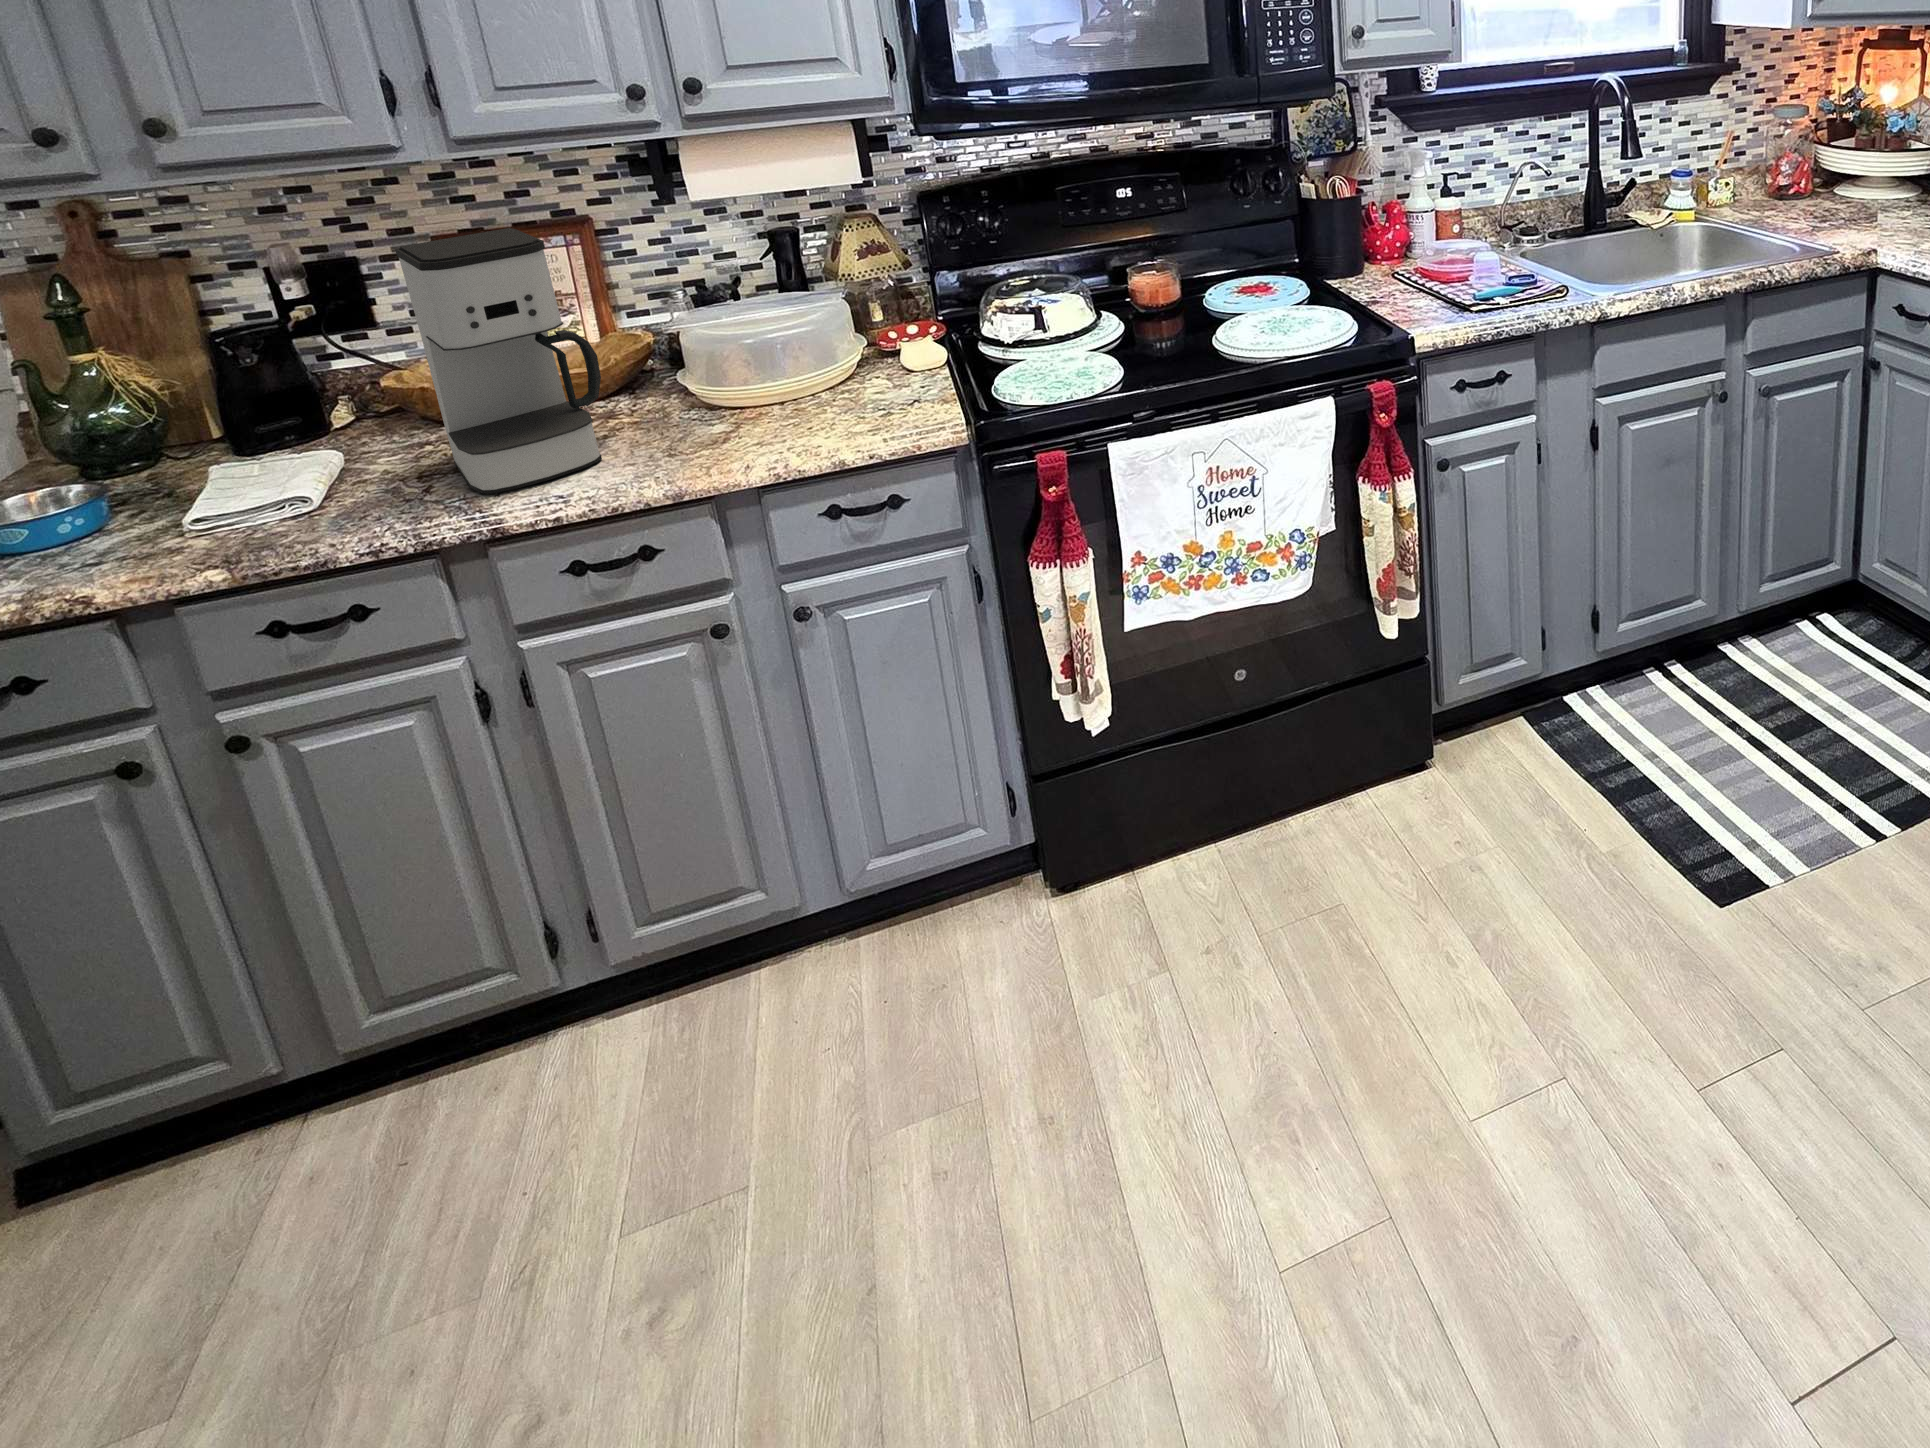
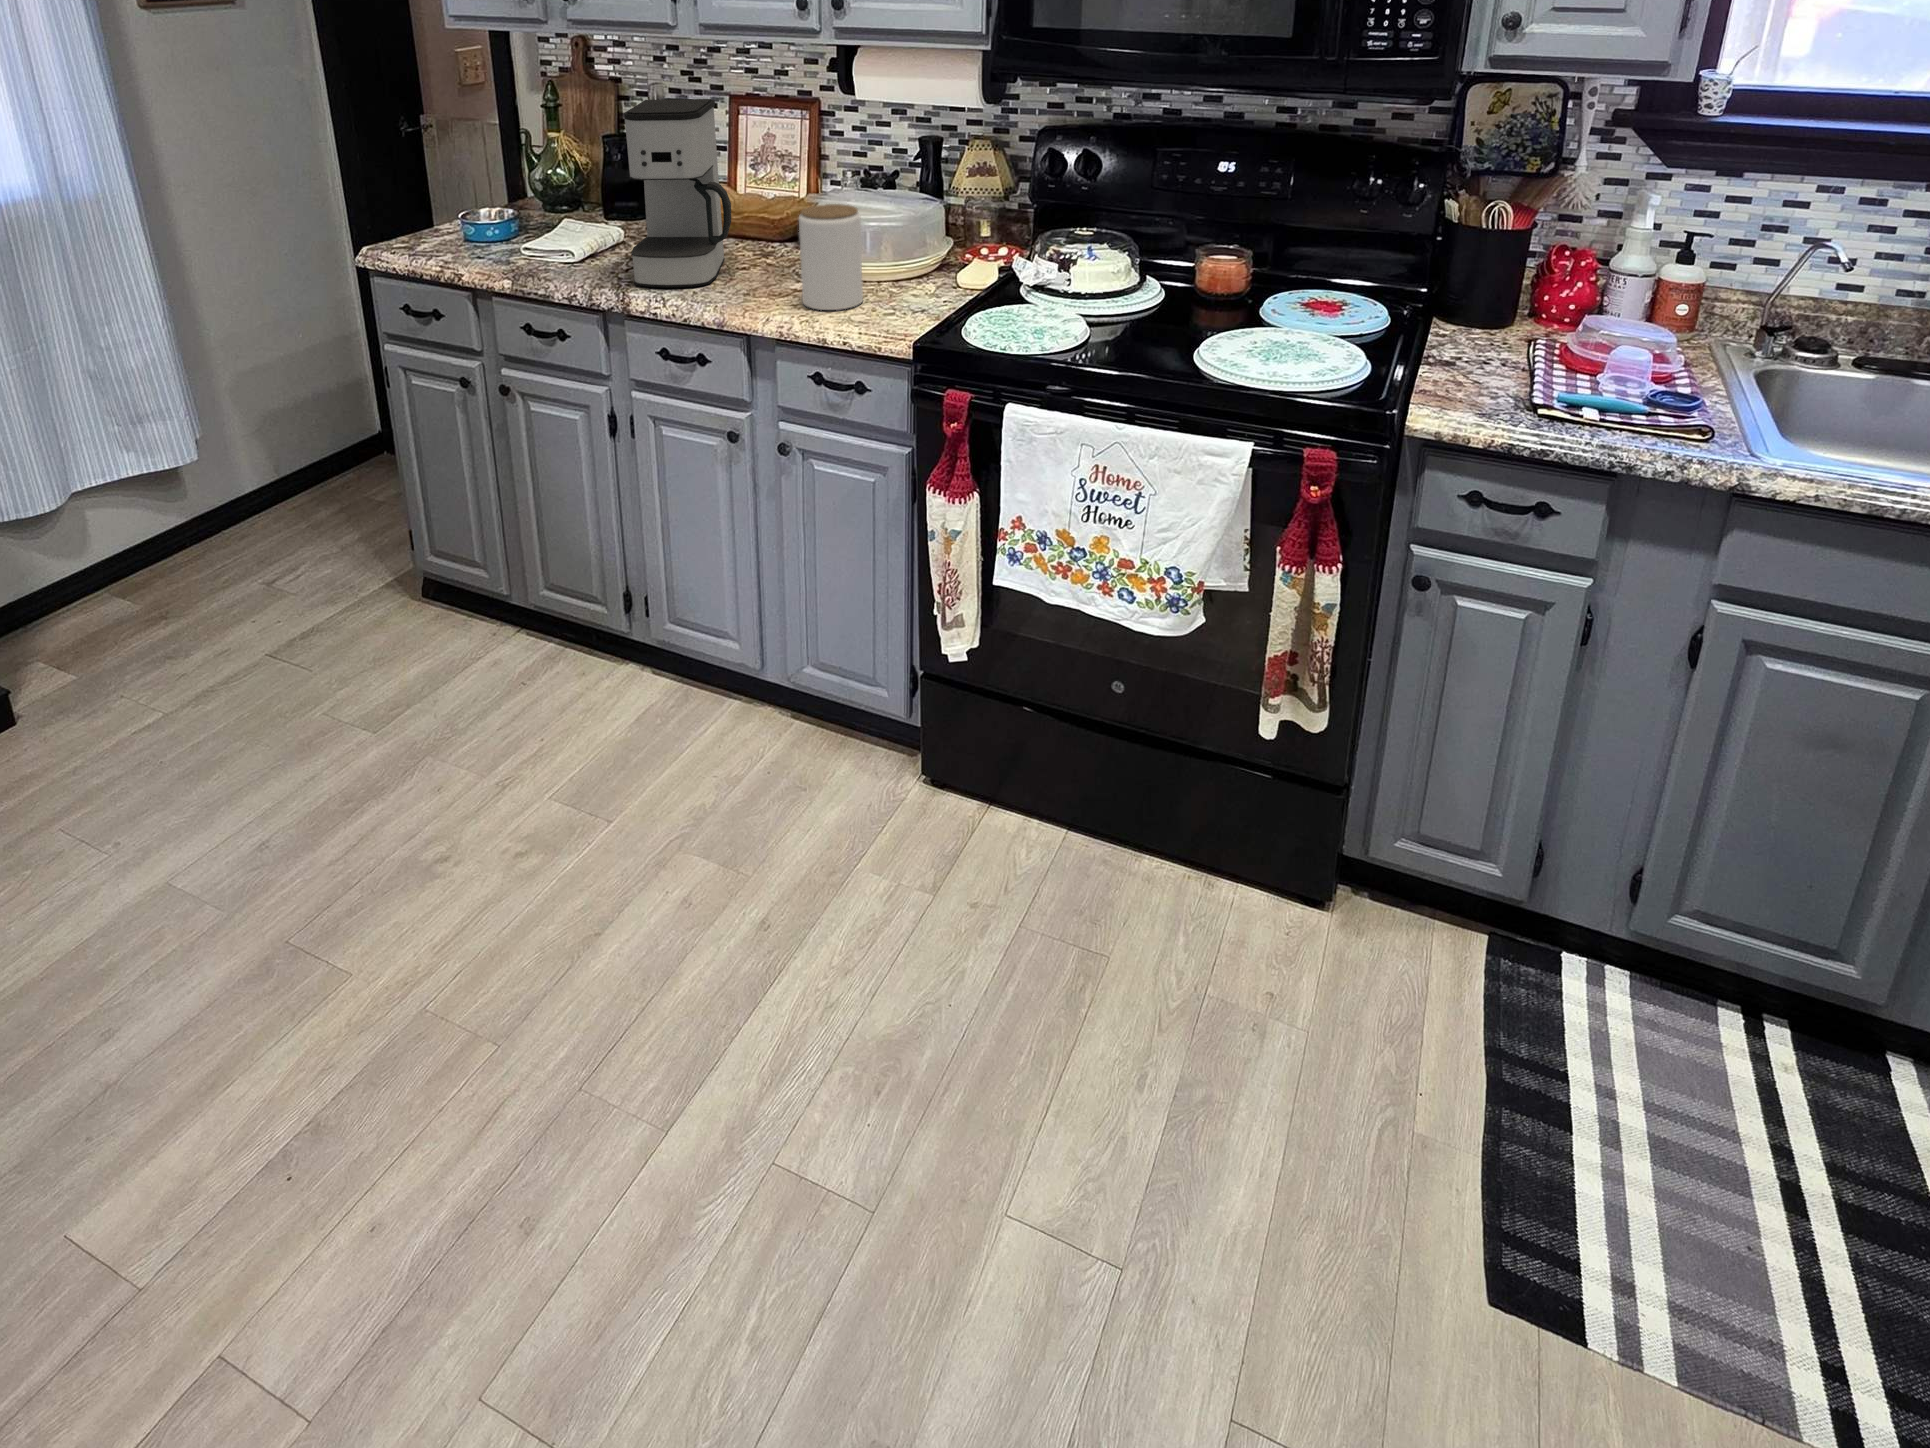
jar: none [747,309,845,436] -> present [799,204,863,310]

